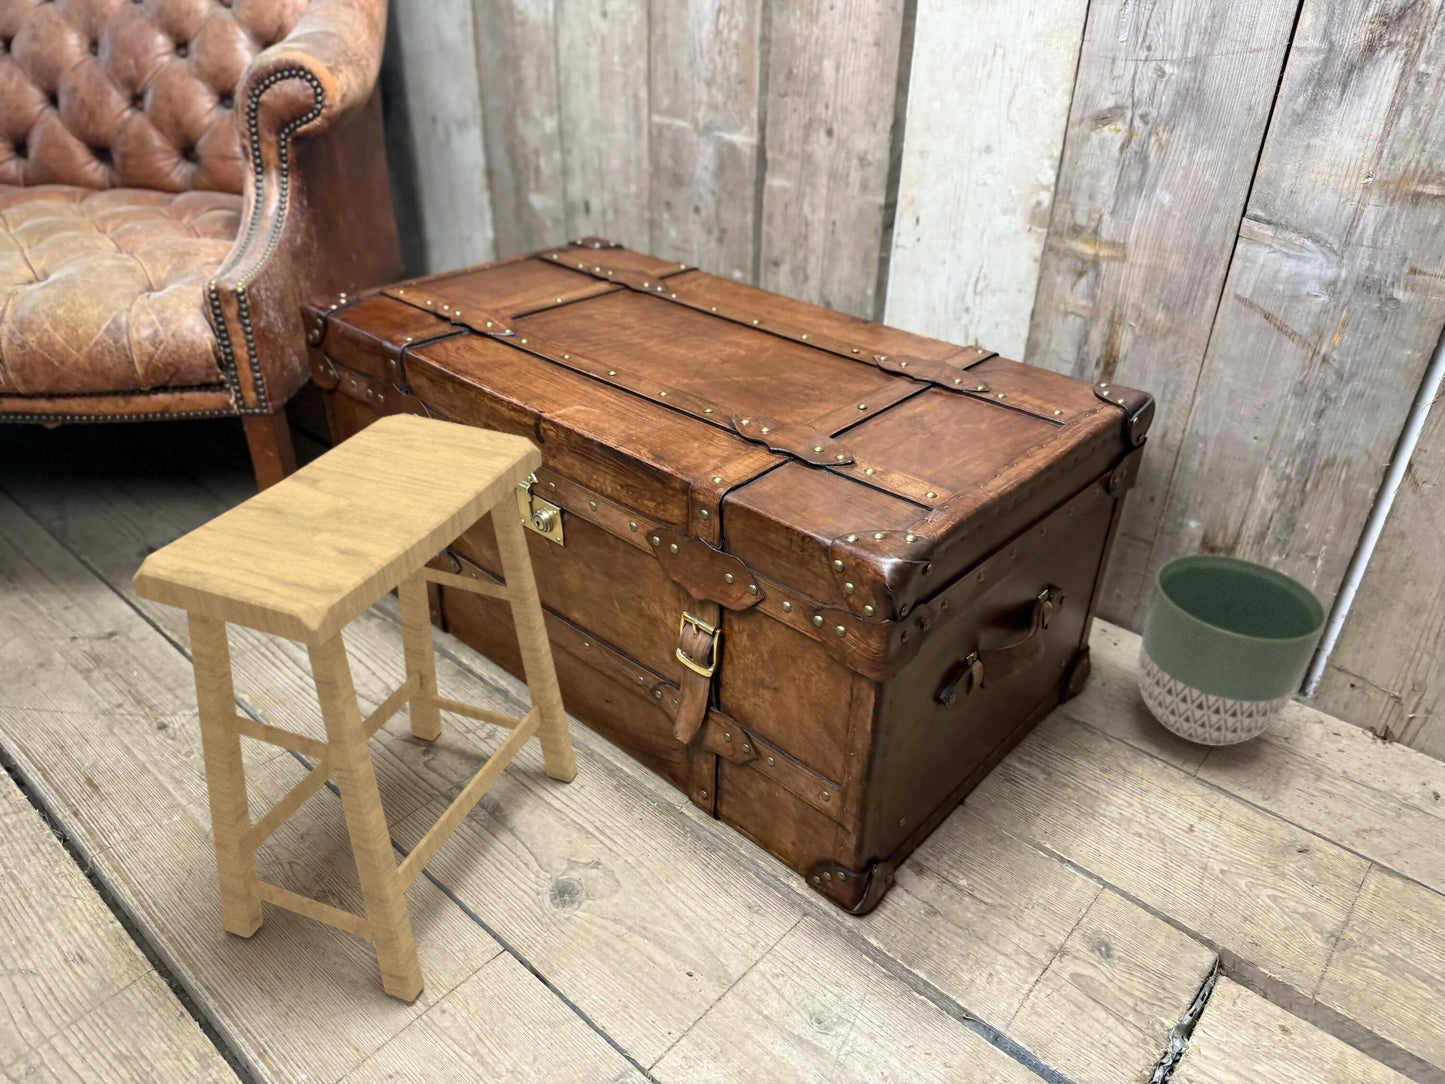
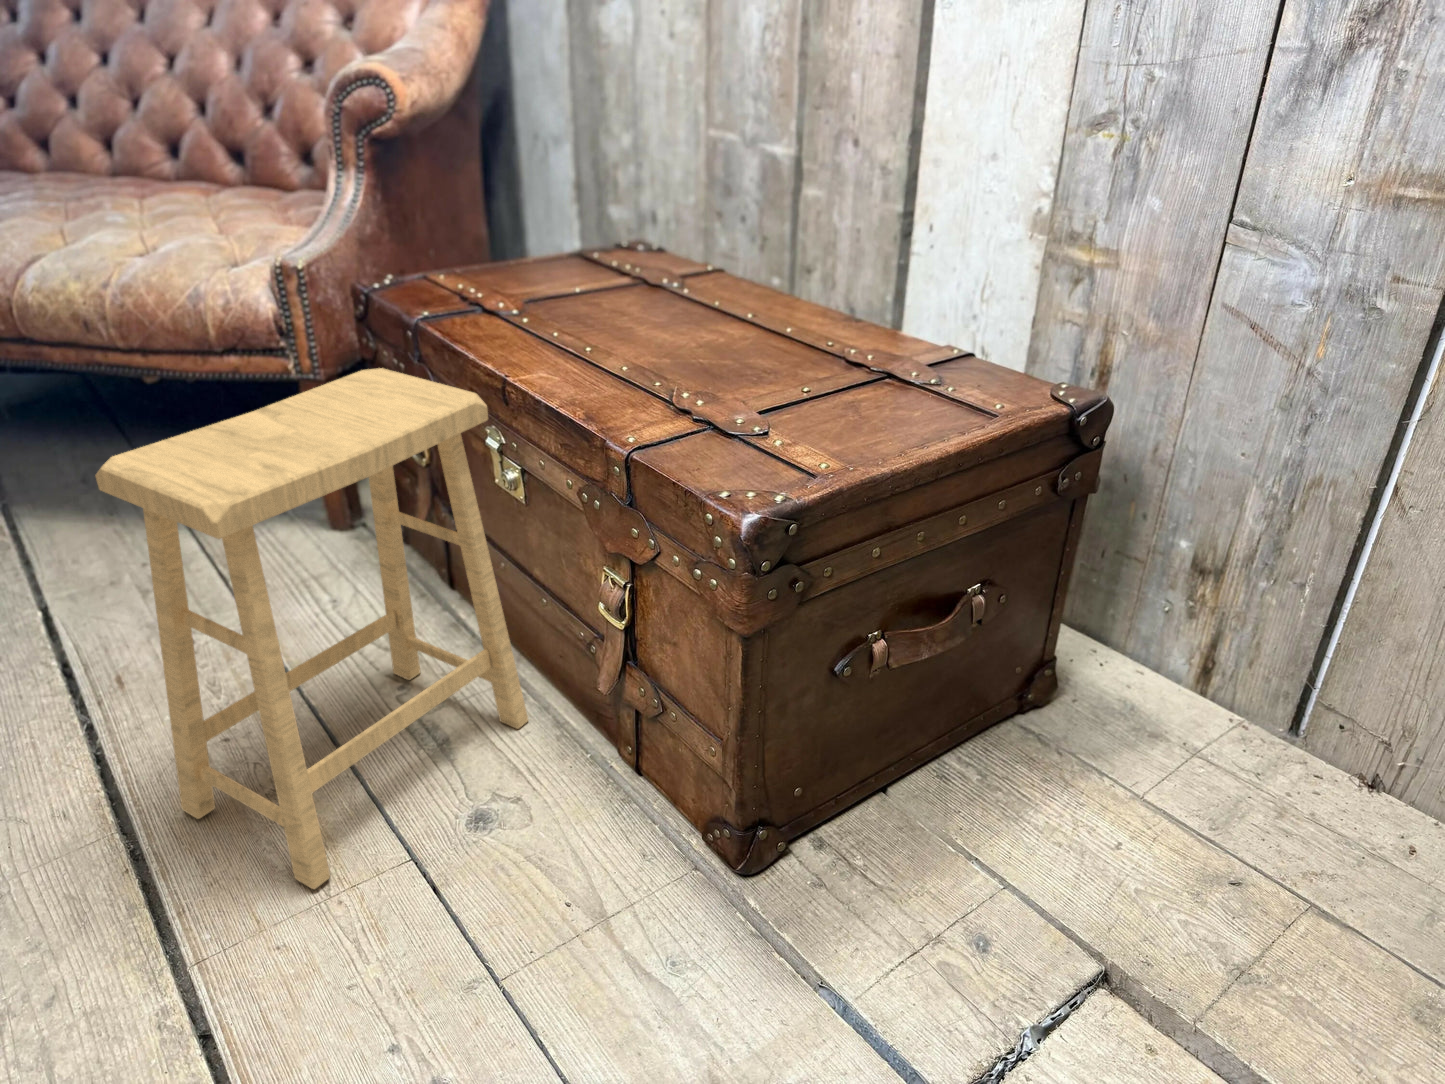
planter: present [1138,554,1327,746] -> none [1102,571,1293,772]

